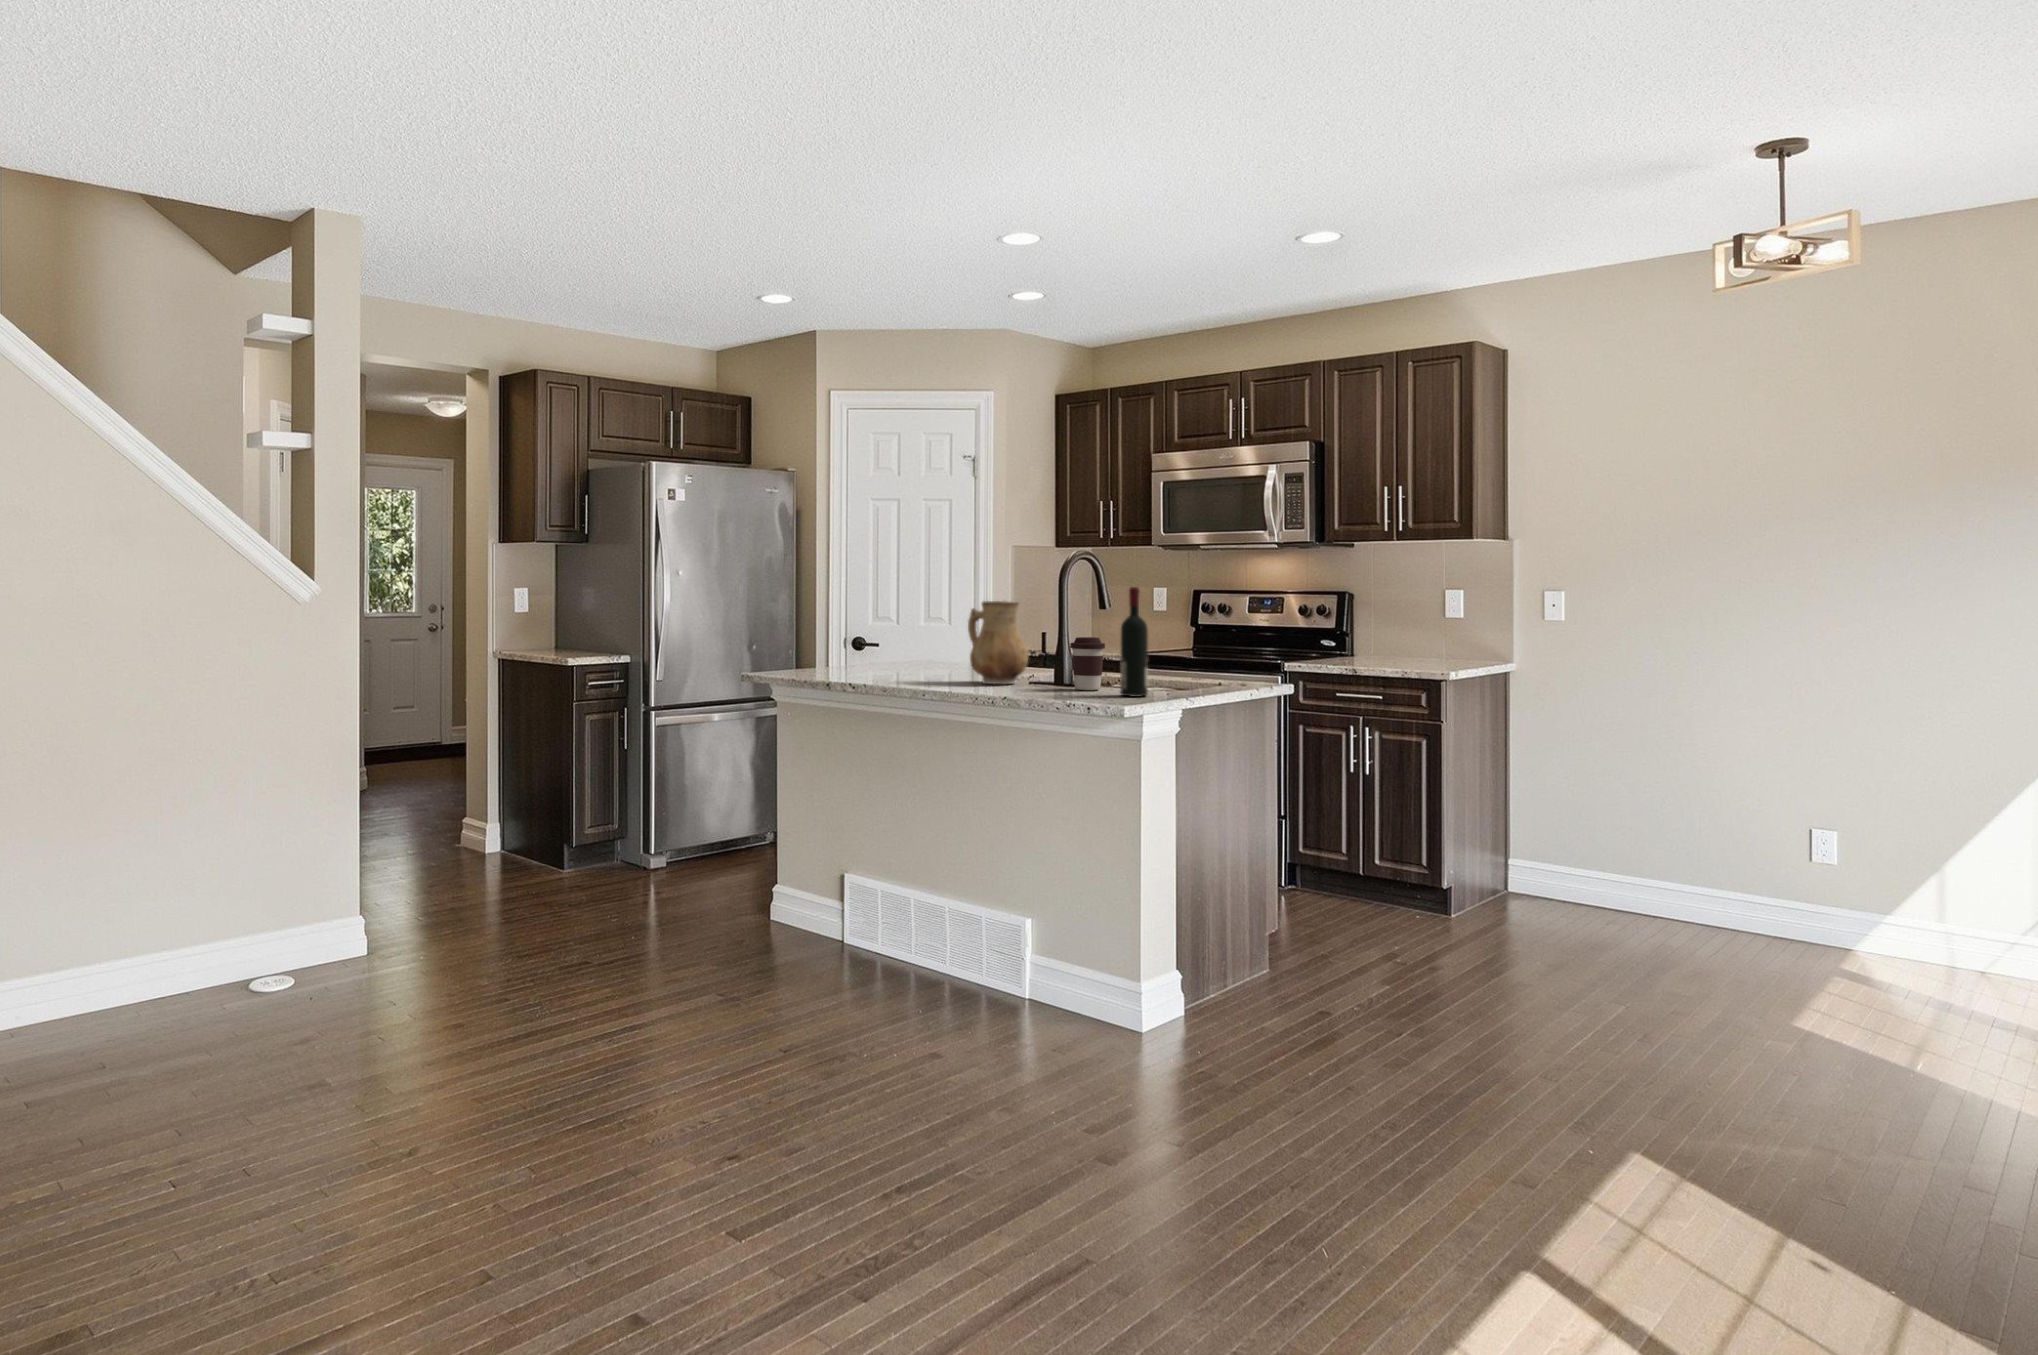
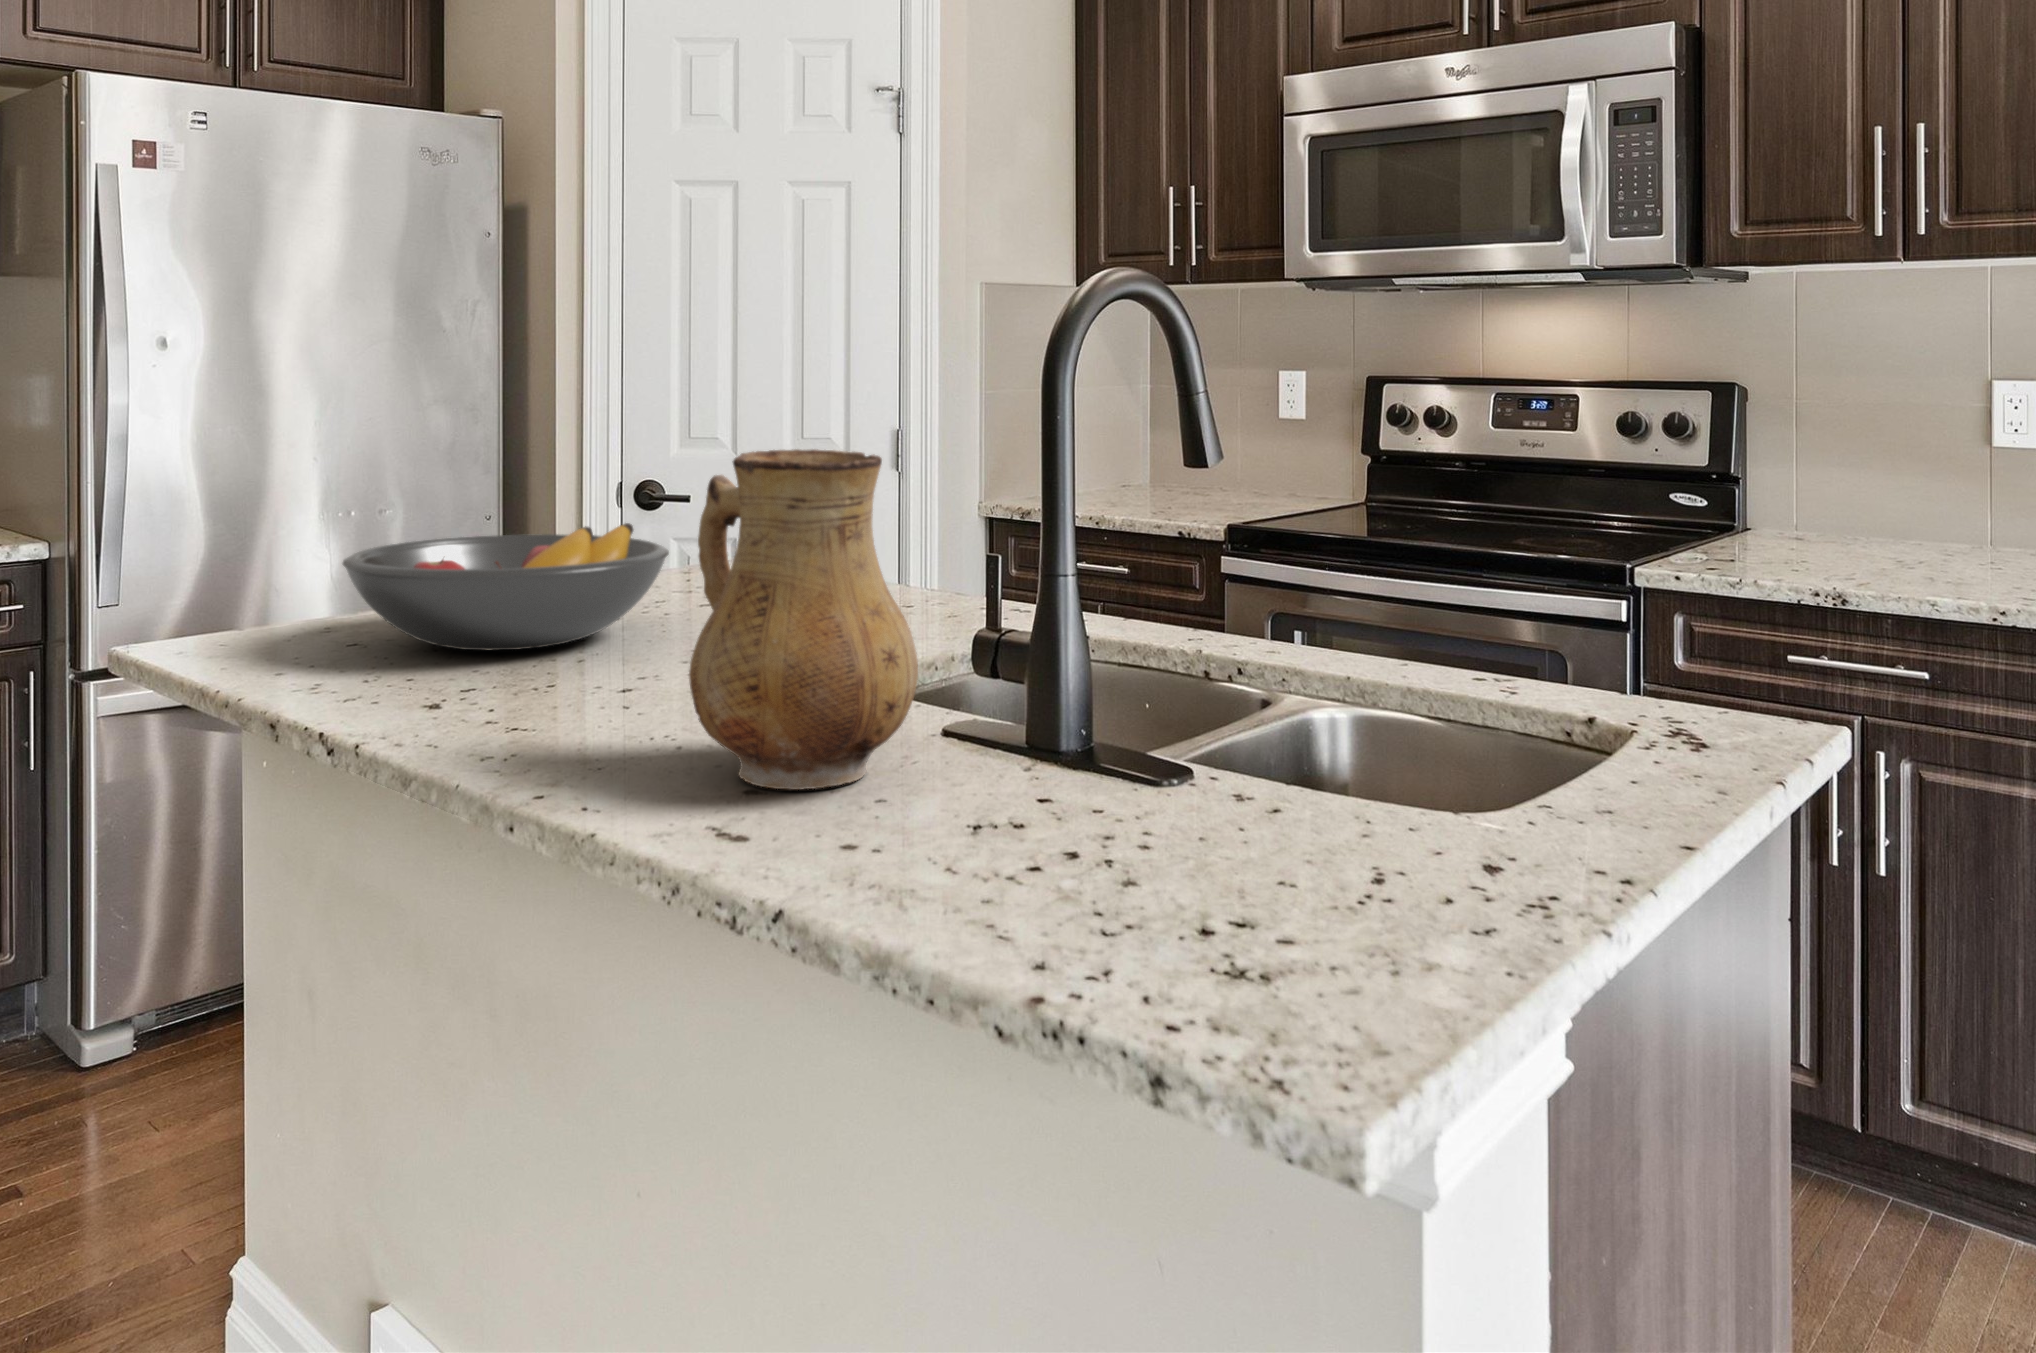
wine bottle: present [1120,587,1148,697] -> none [1312,411,1450,975]
fruit bowl: none [832,632,932,669] -> present [343,523,669,651]
coffee cup: present [1070,637,1105,690] -> none [1074,617,1225,865]

